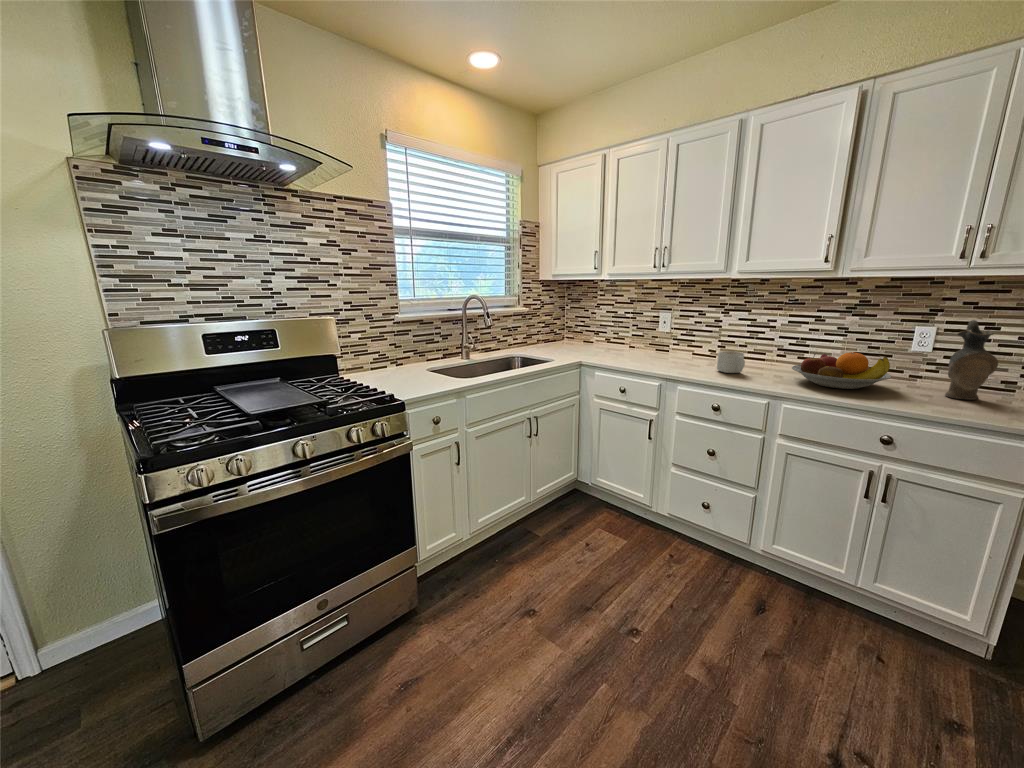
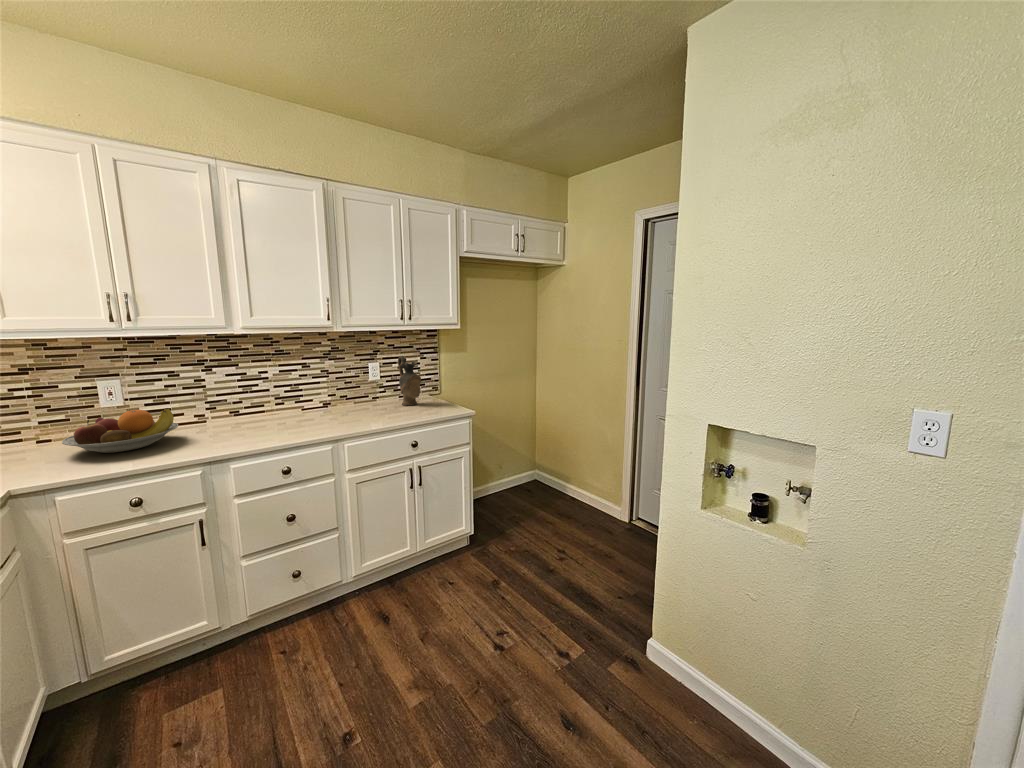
mug: present [717,351,745,373] -> none [244,408,281,433]
fruit bowl: present [792,352,891,389] -> present [62,408,178,453]

